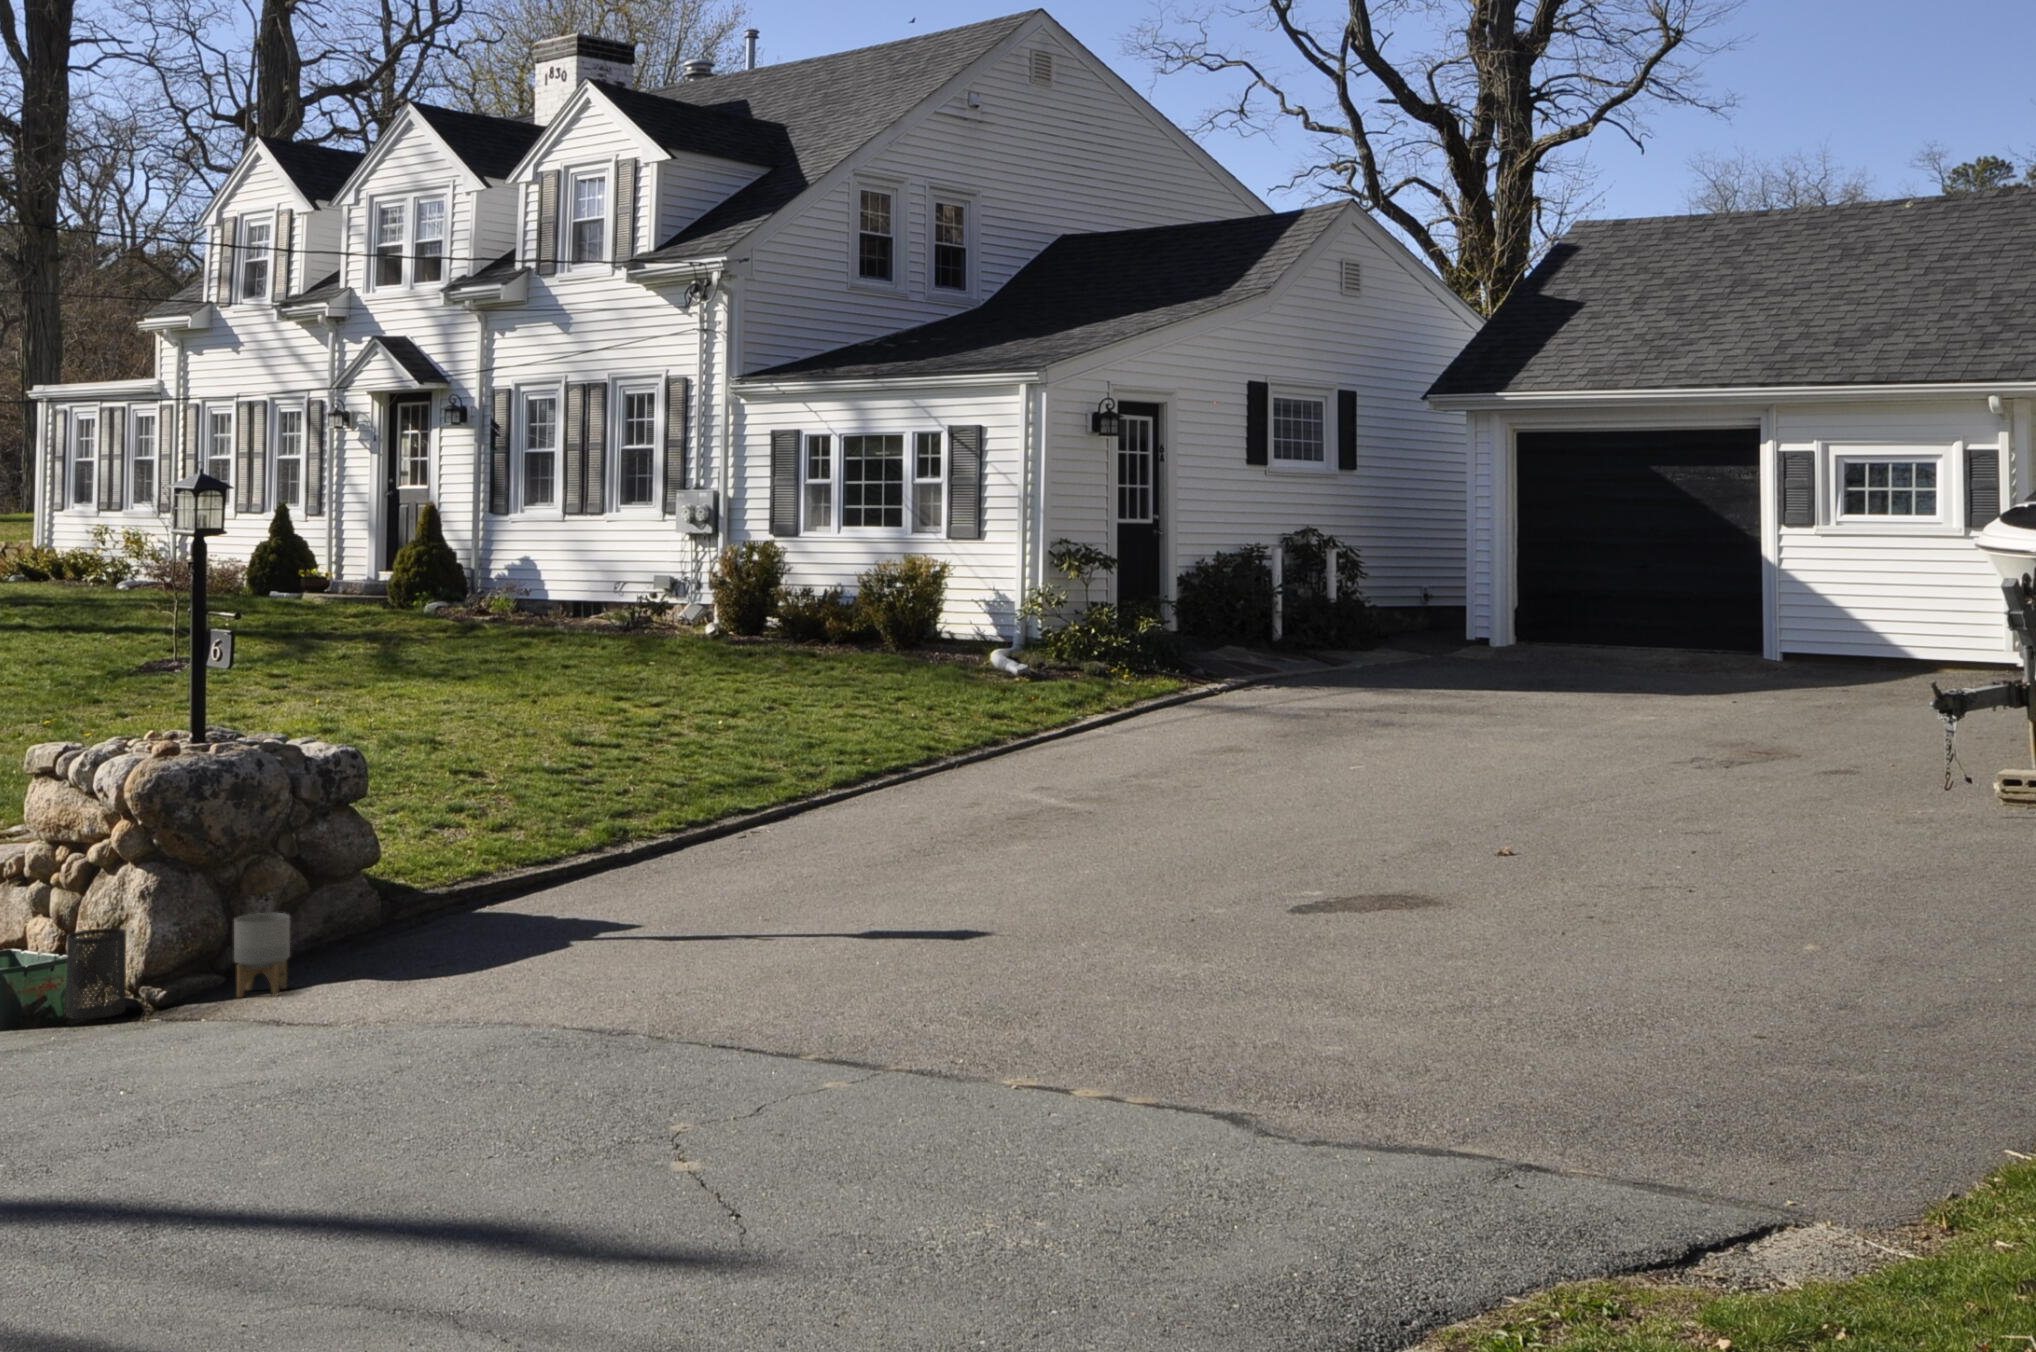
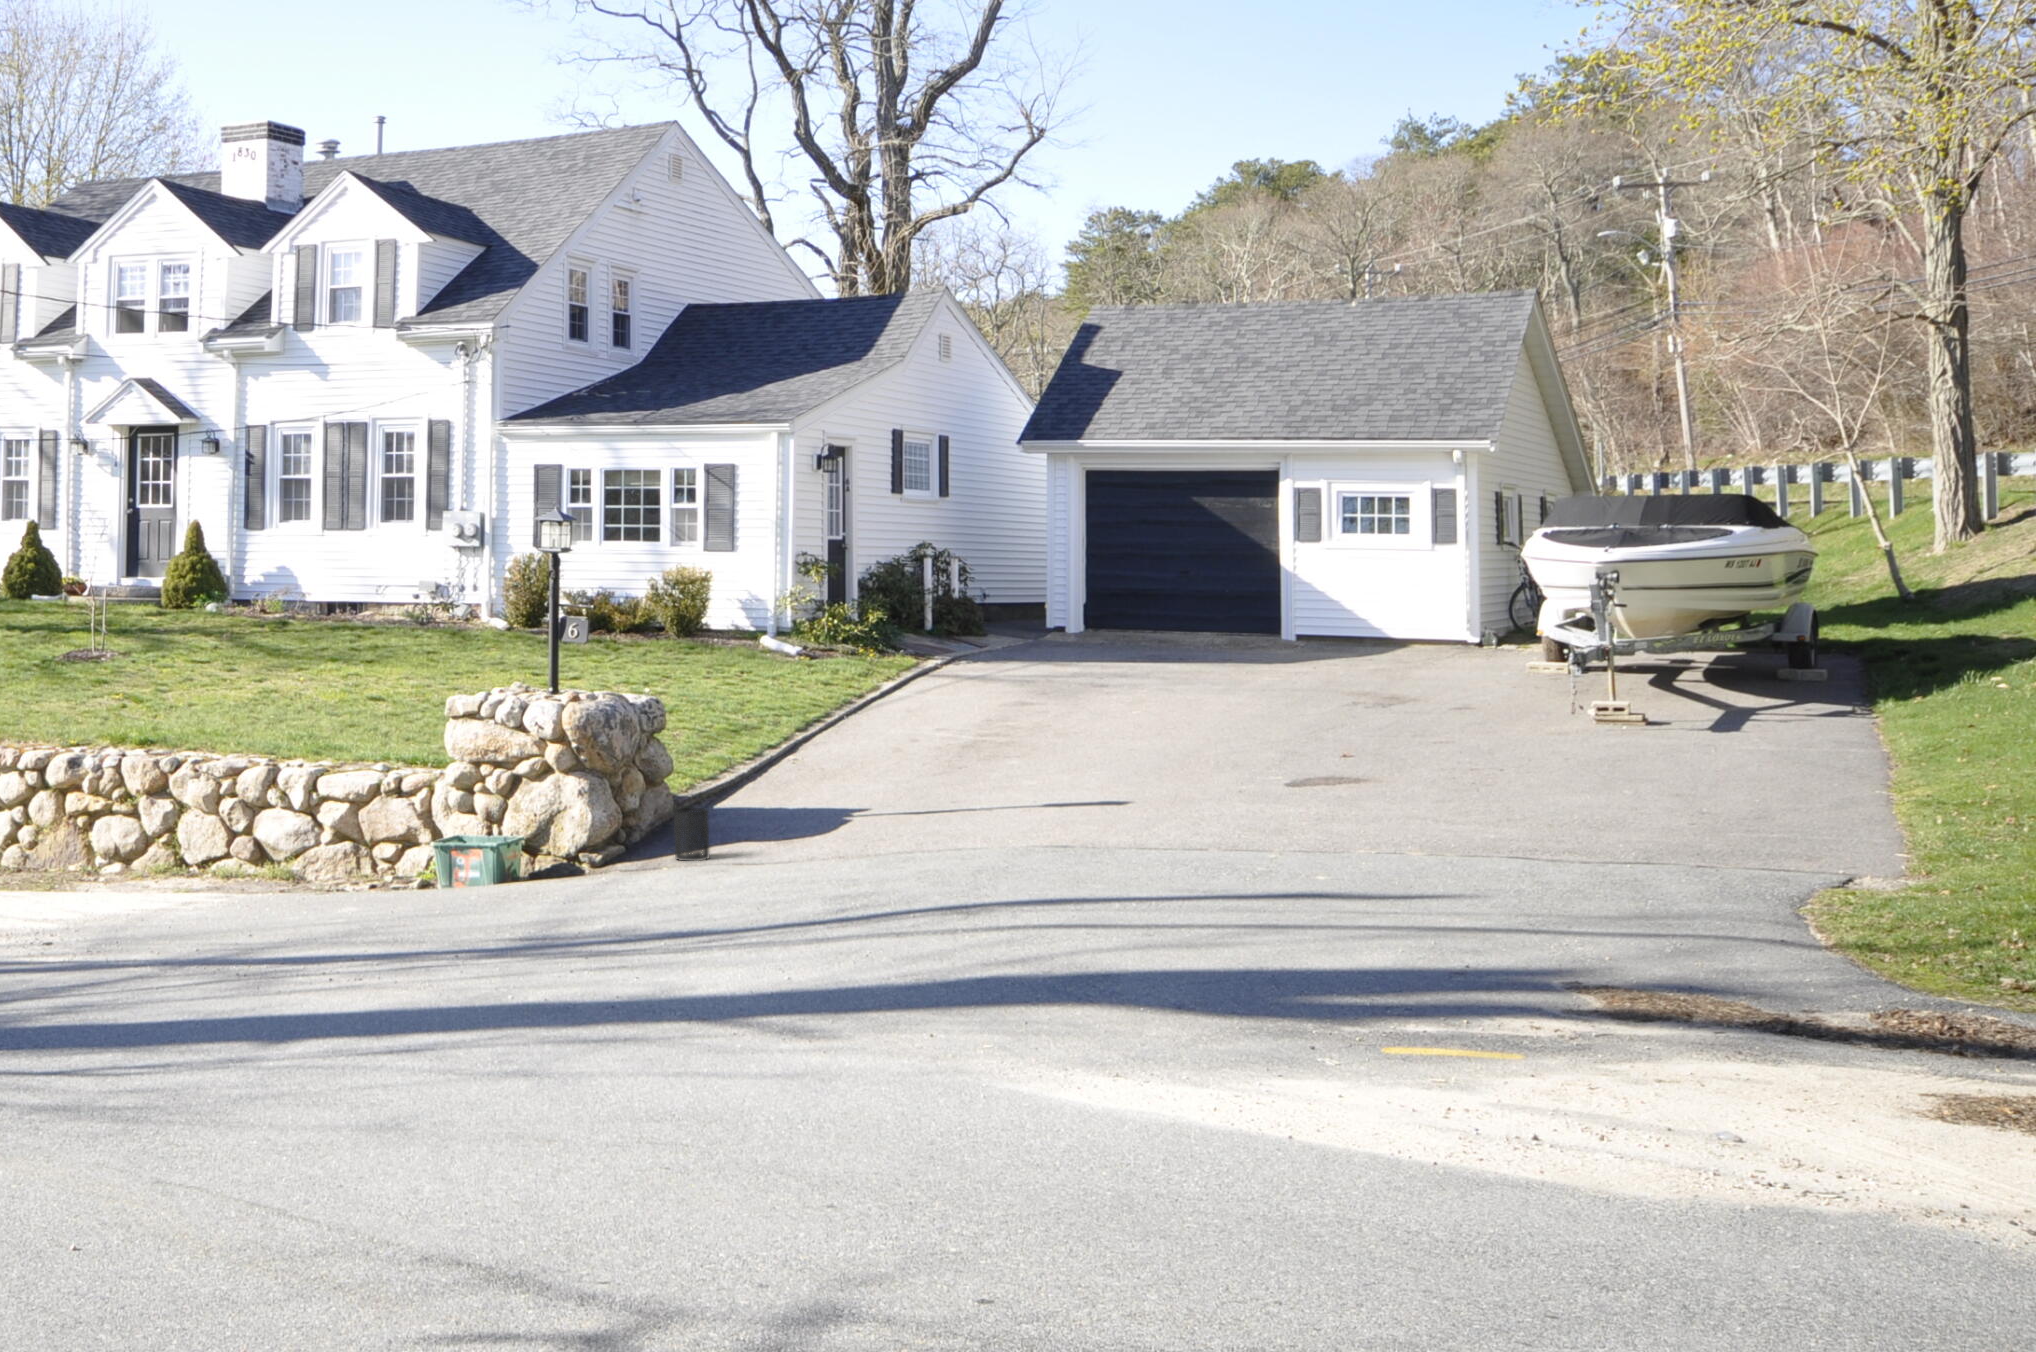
planter: present [234,913,290,998] -> none [744,798,778,848]

